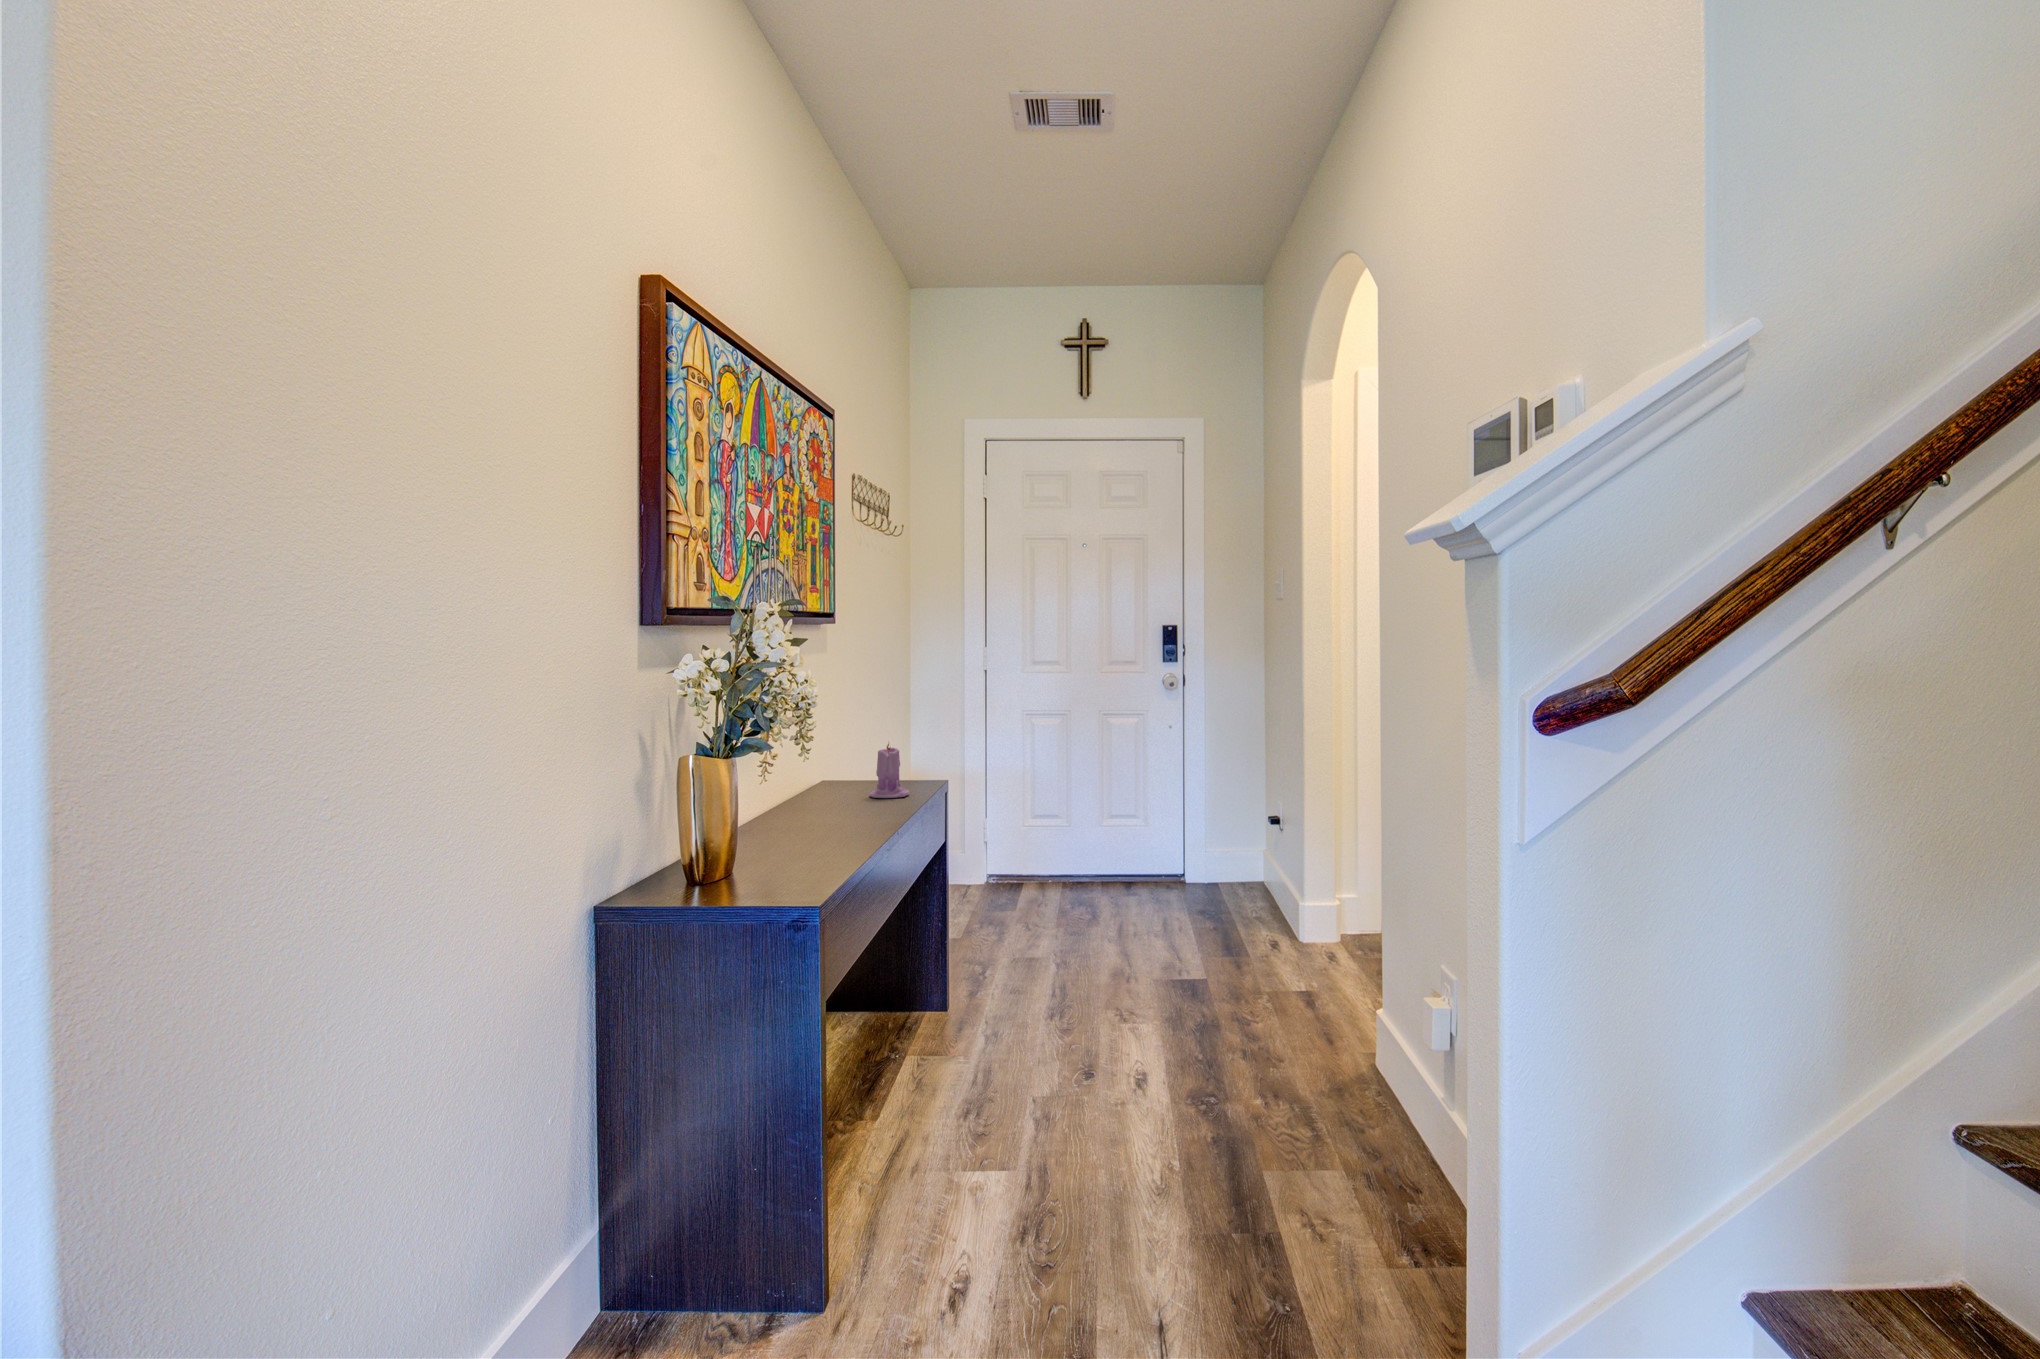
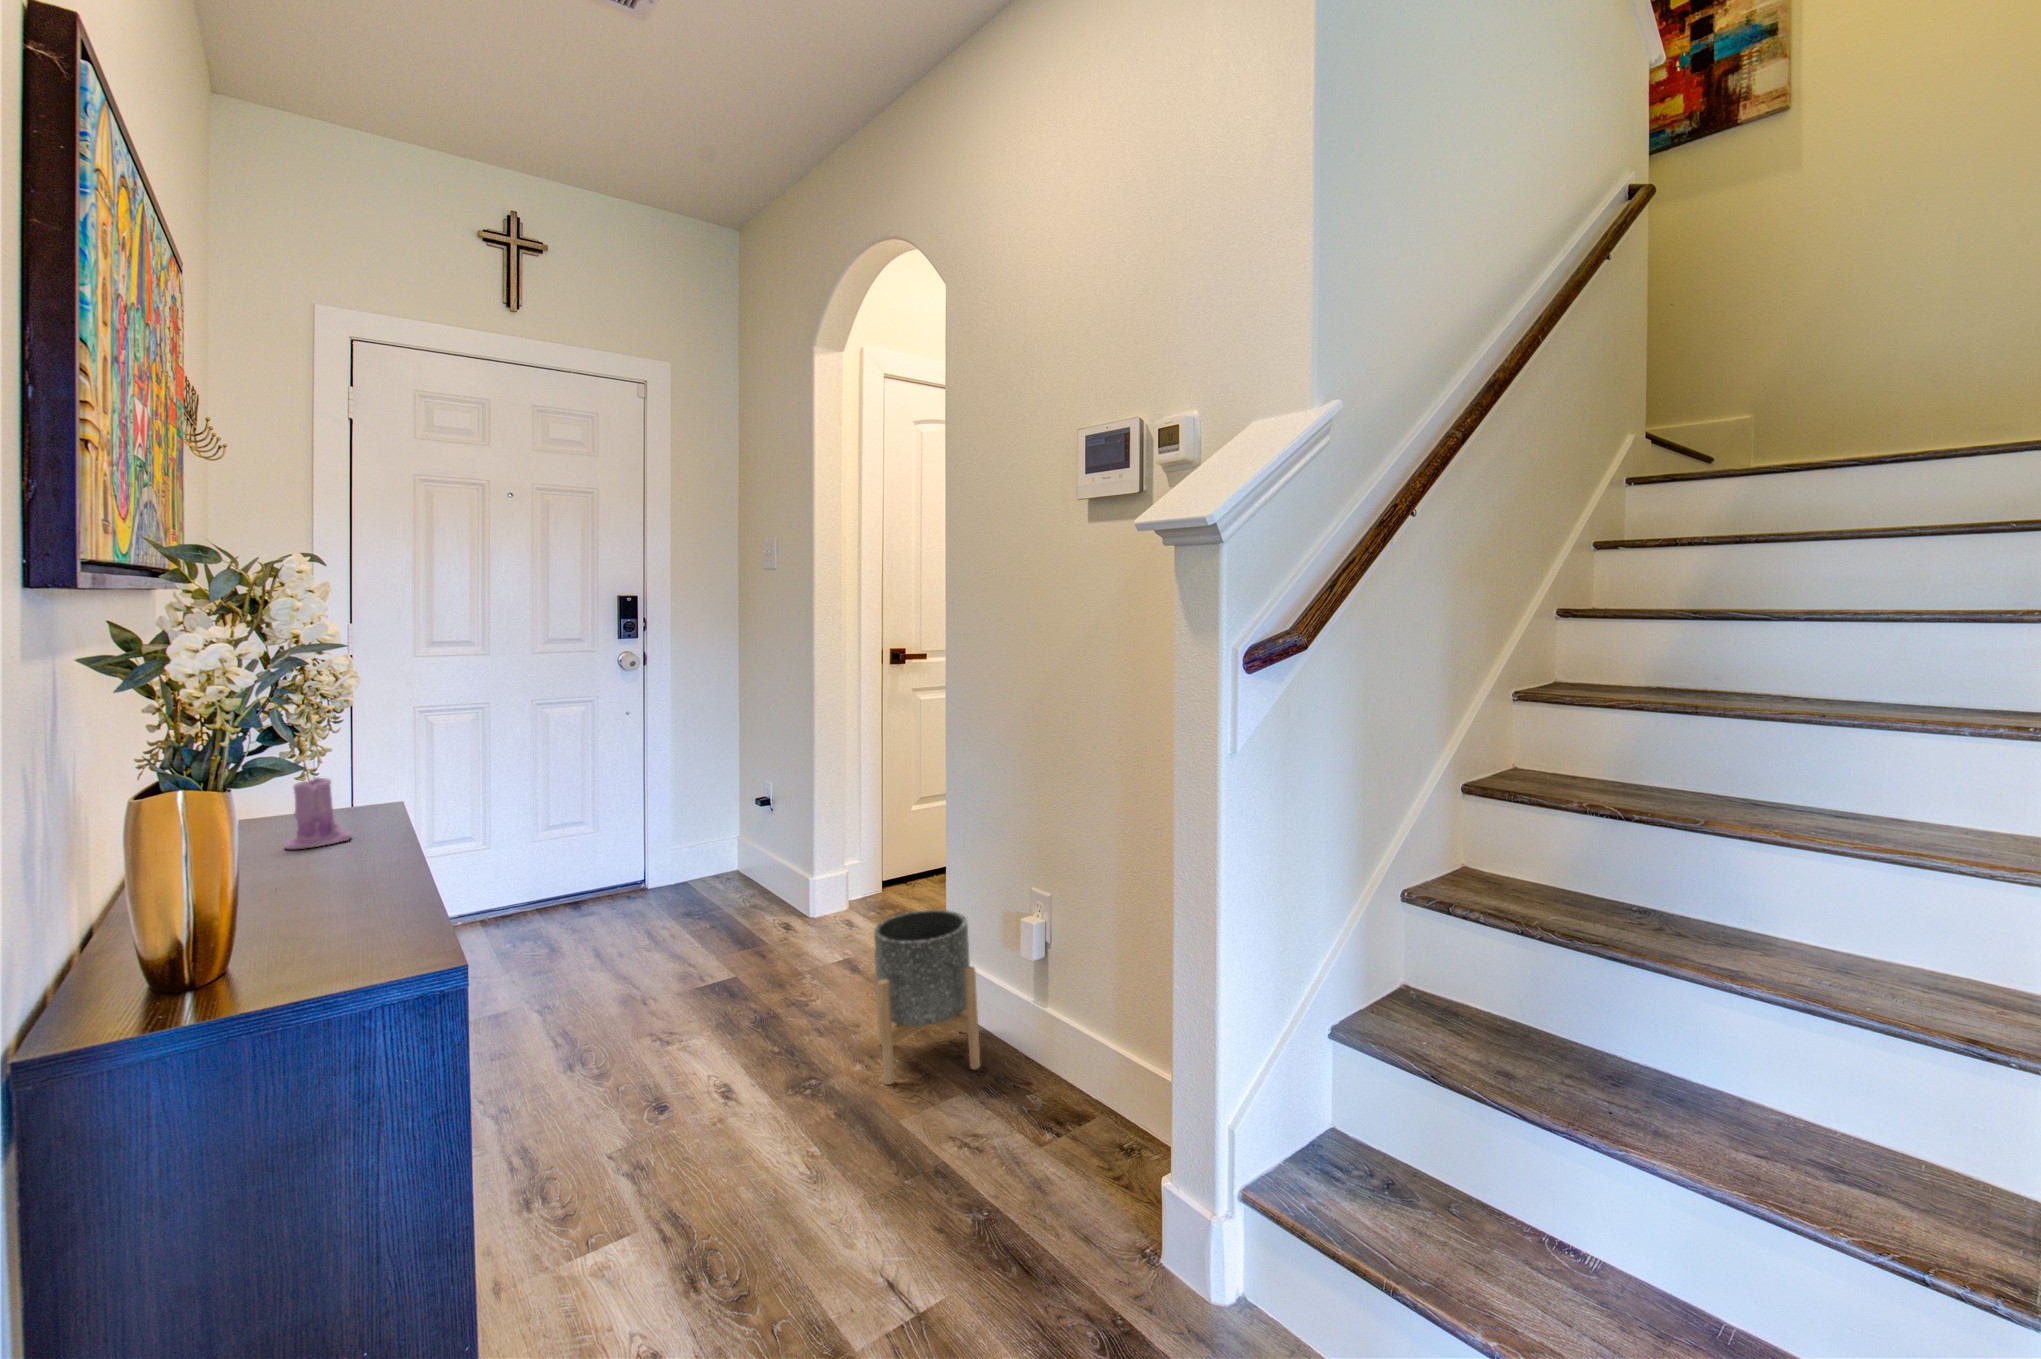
planter: none [1272,963,1386,1153] -> present [874,910,980,1085]

